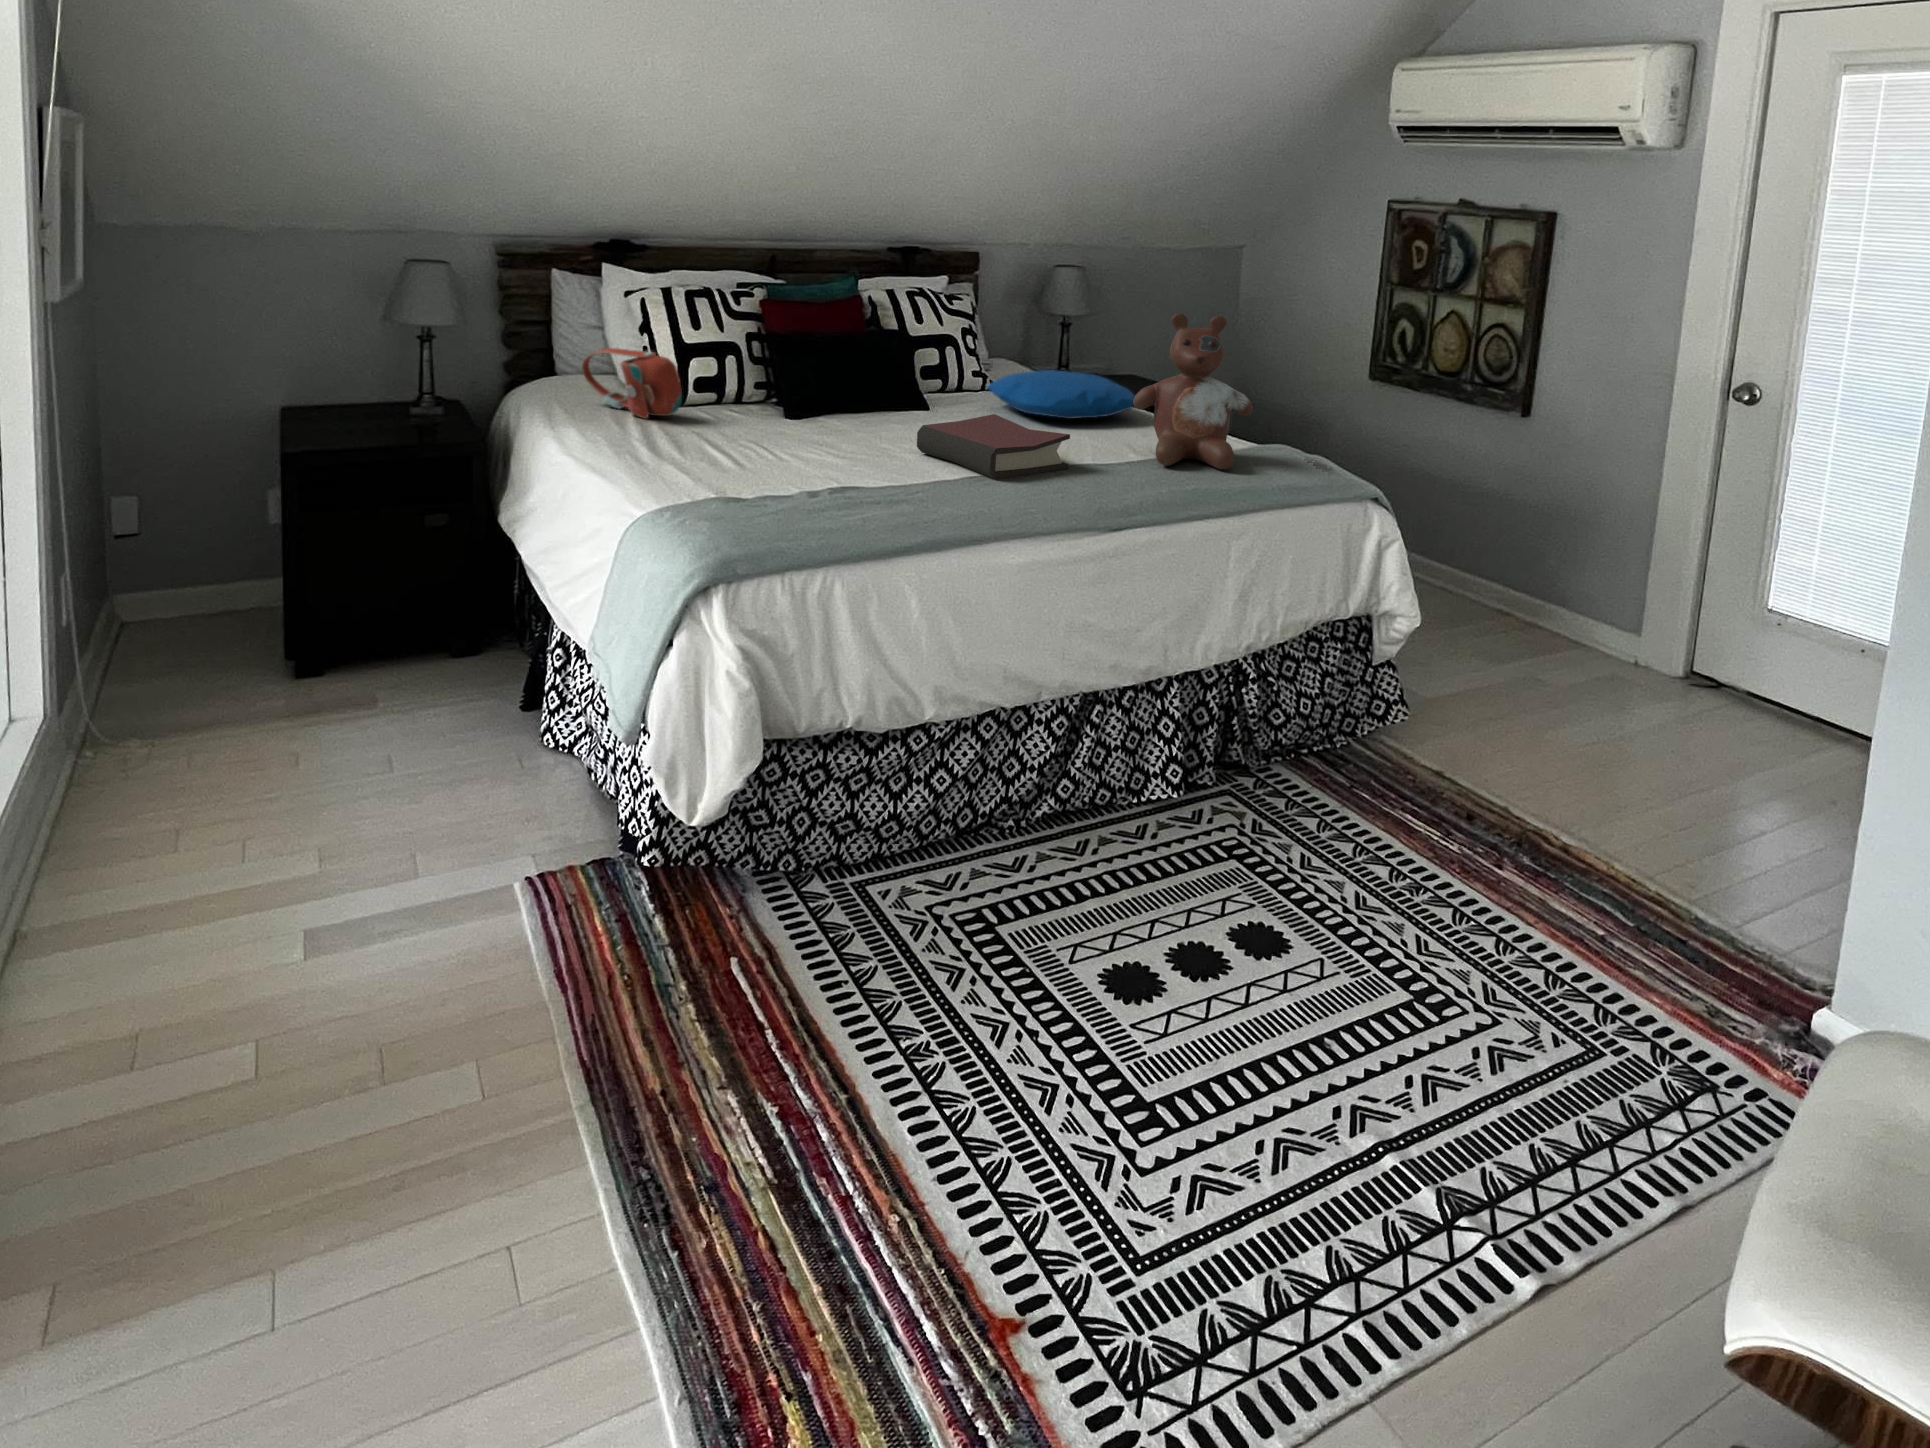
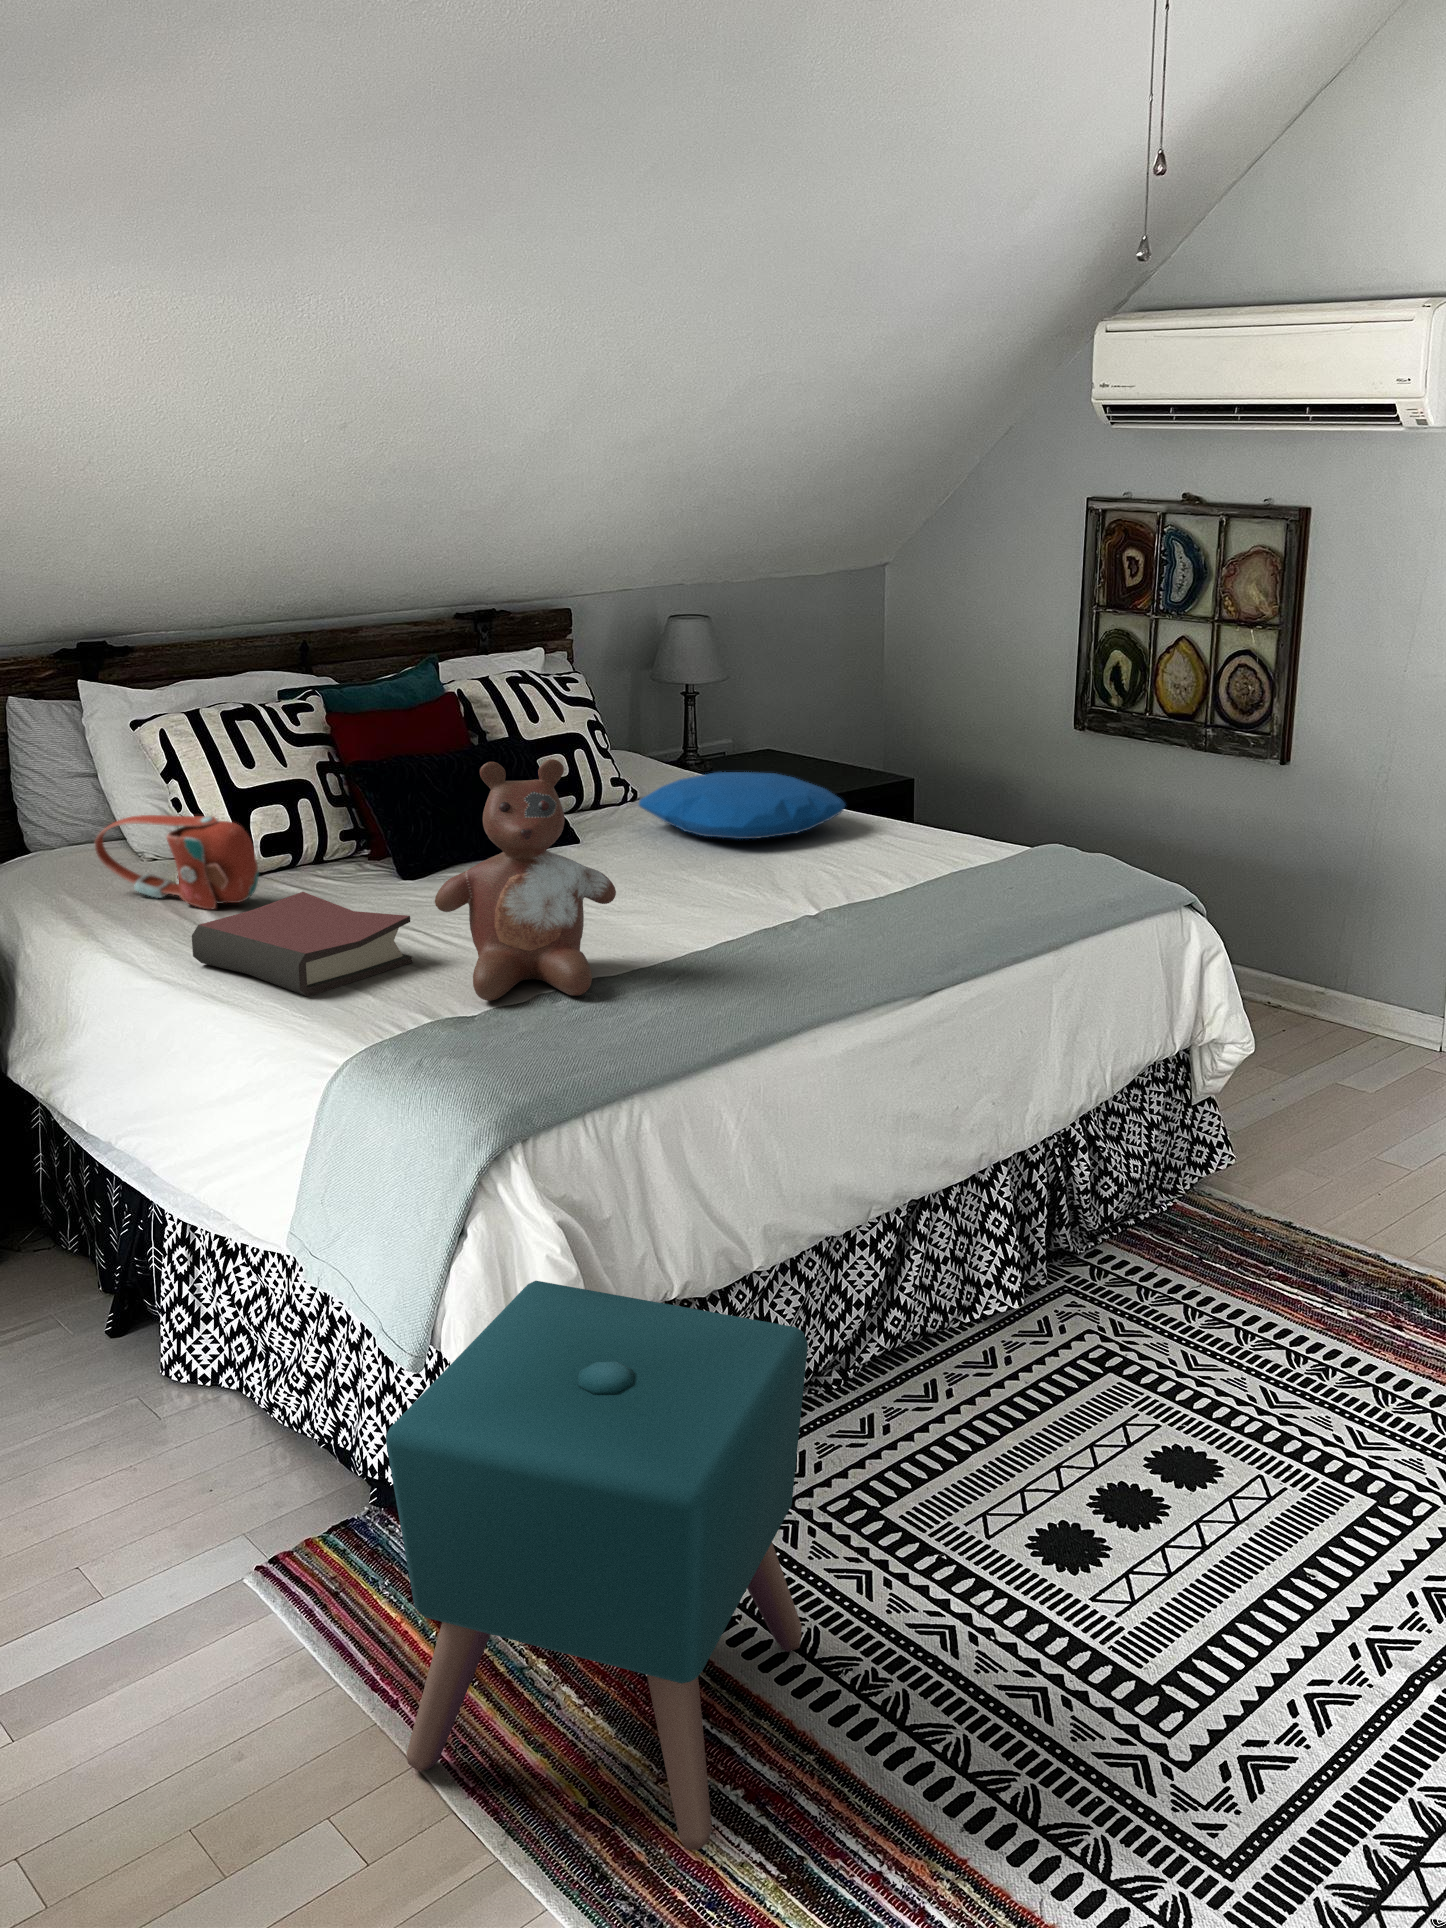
stuffed bear: present [1133,313,1253,469] -> present [435,759,616,1001]
hardback book: present [917,414,1070,479] -> present [192,892,412,997]
ottoman: none [541,688,897,1147] -> present [386,1281,808,1850]

